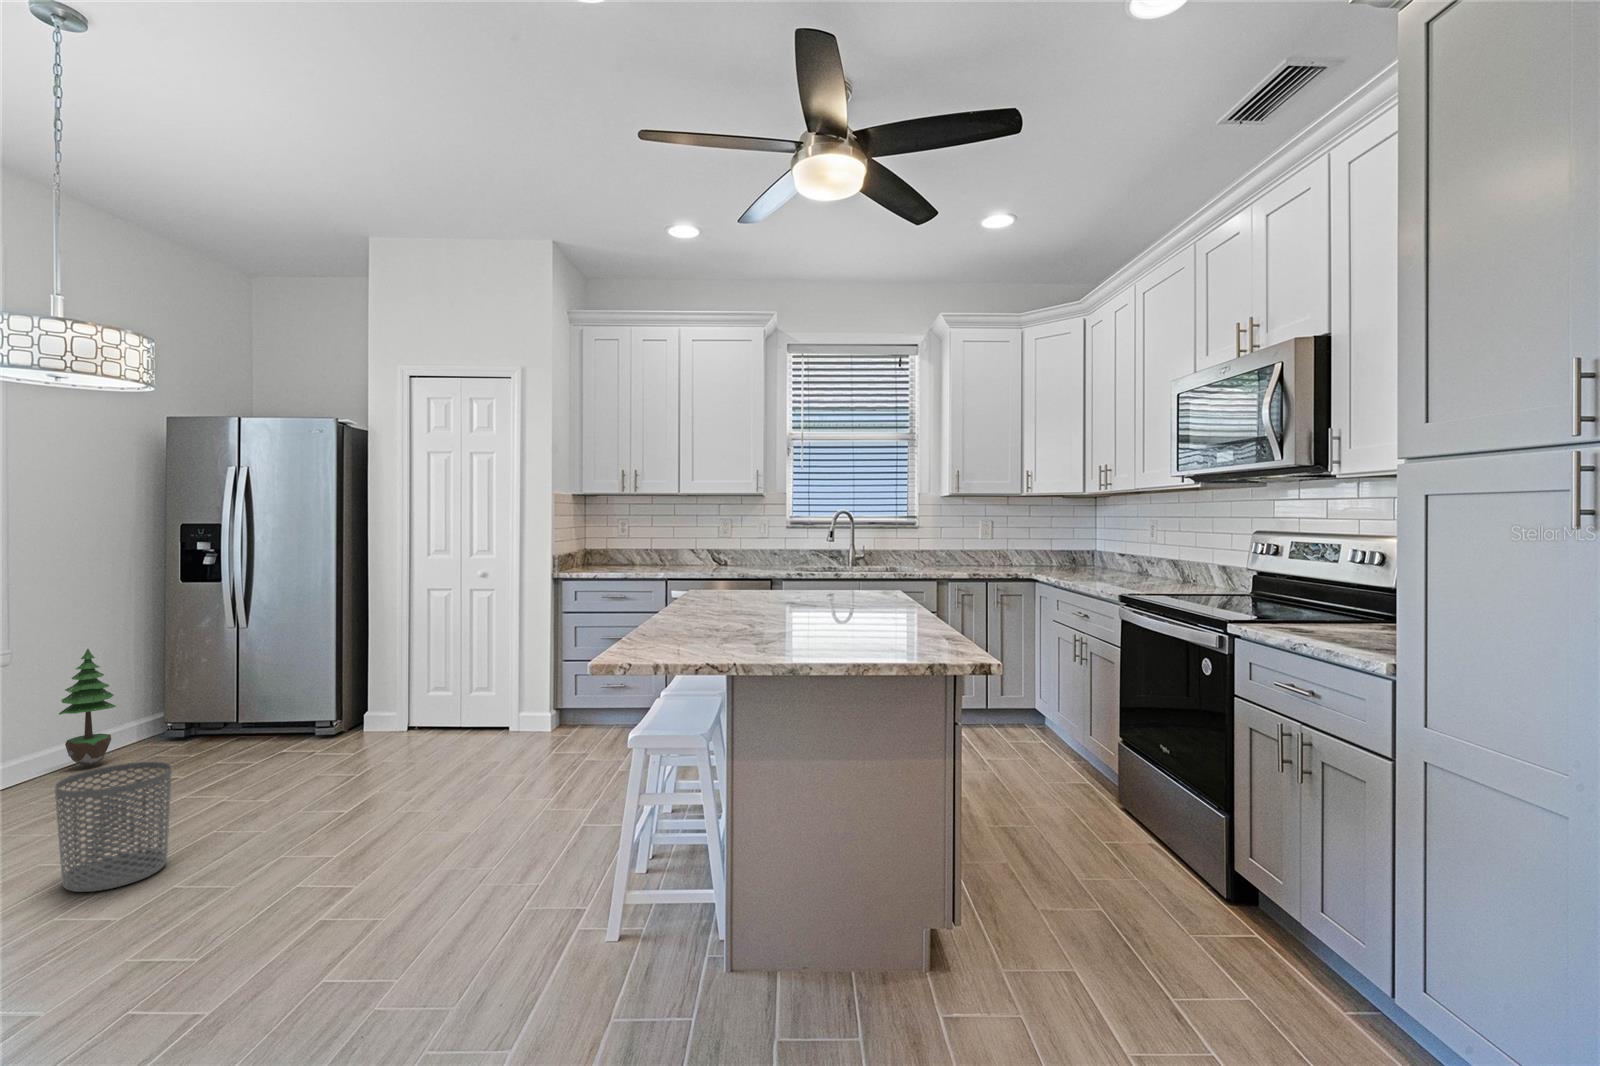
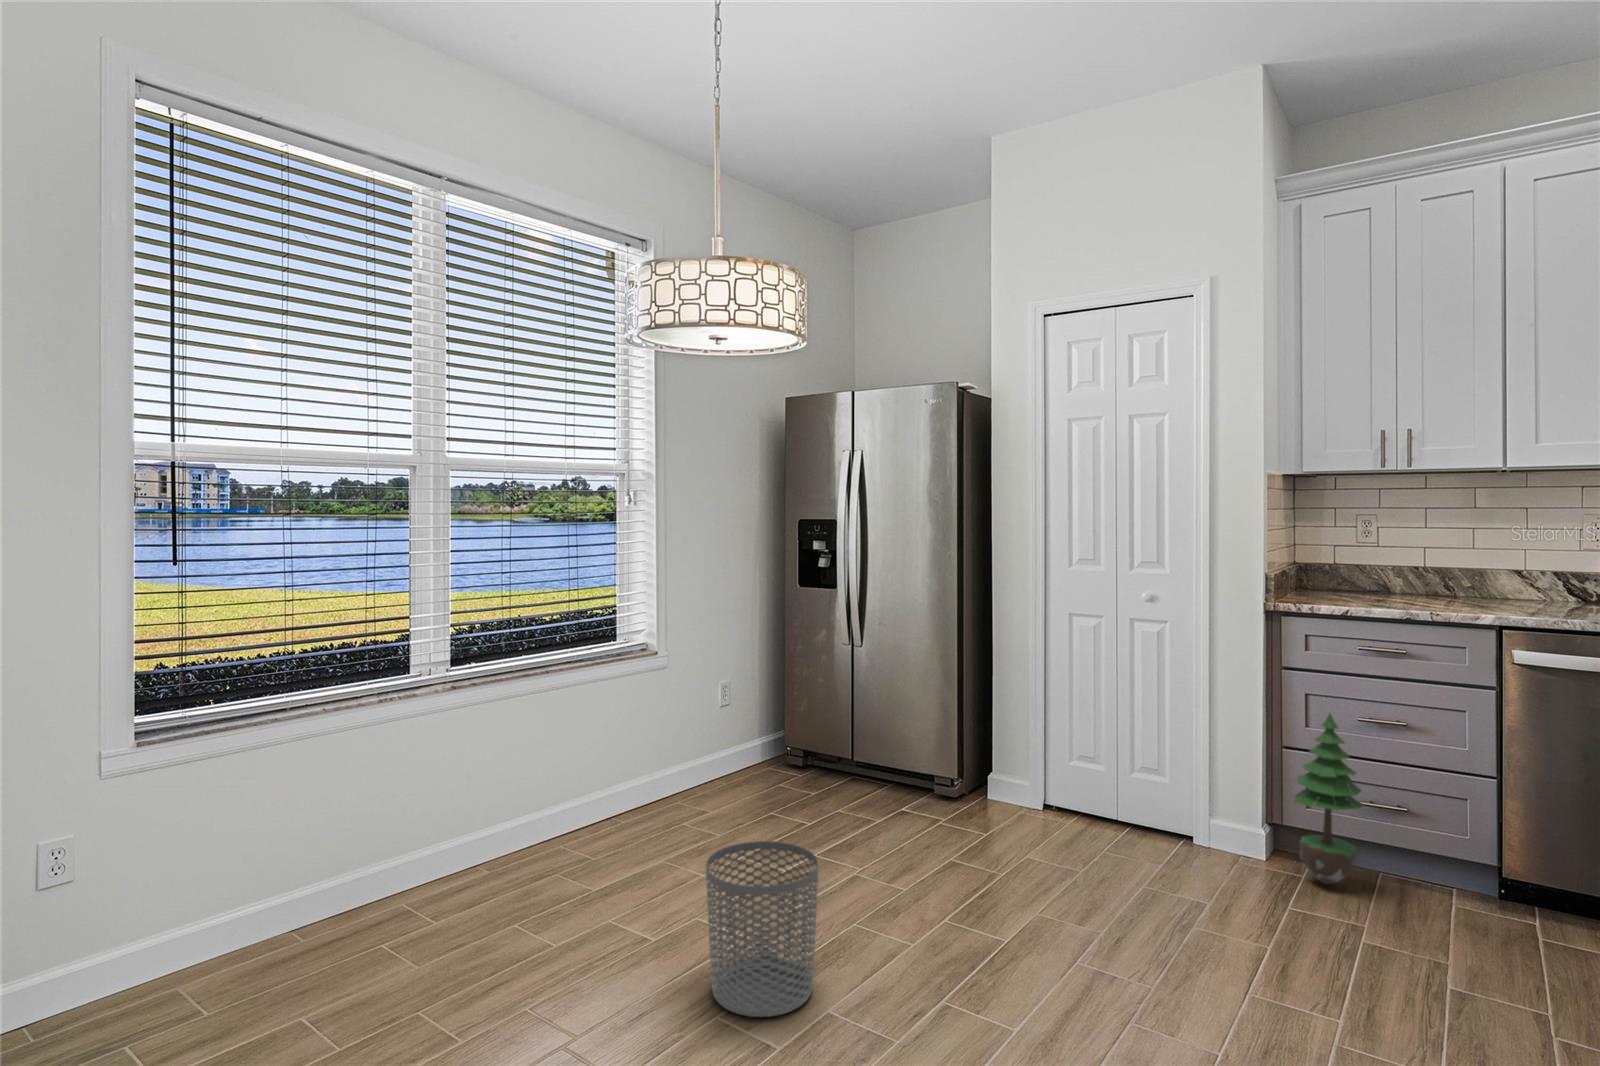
potted tree: present [59,649,116,767] -> present [1294,714,1364,885]

